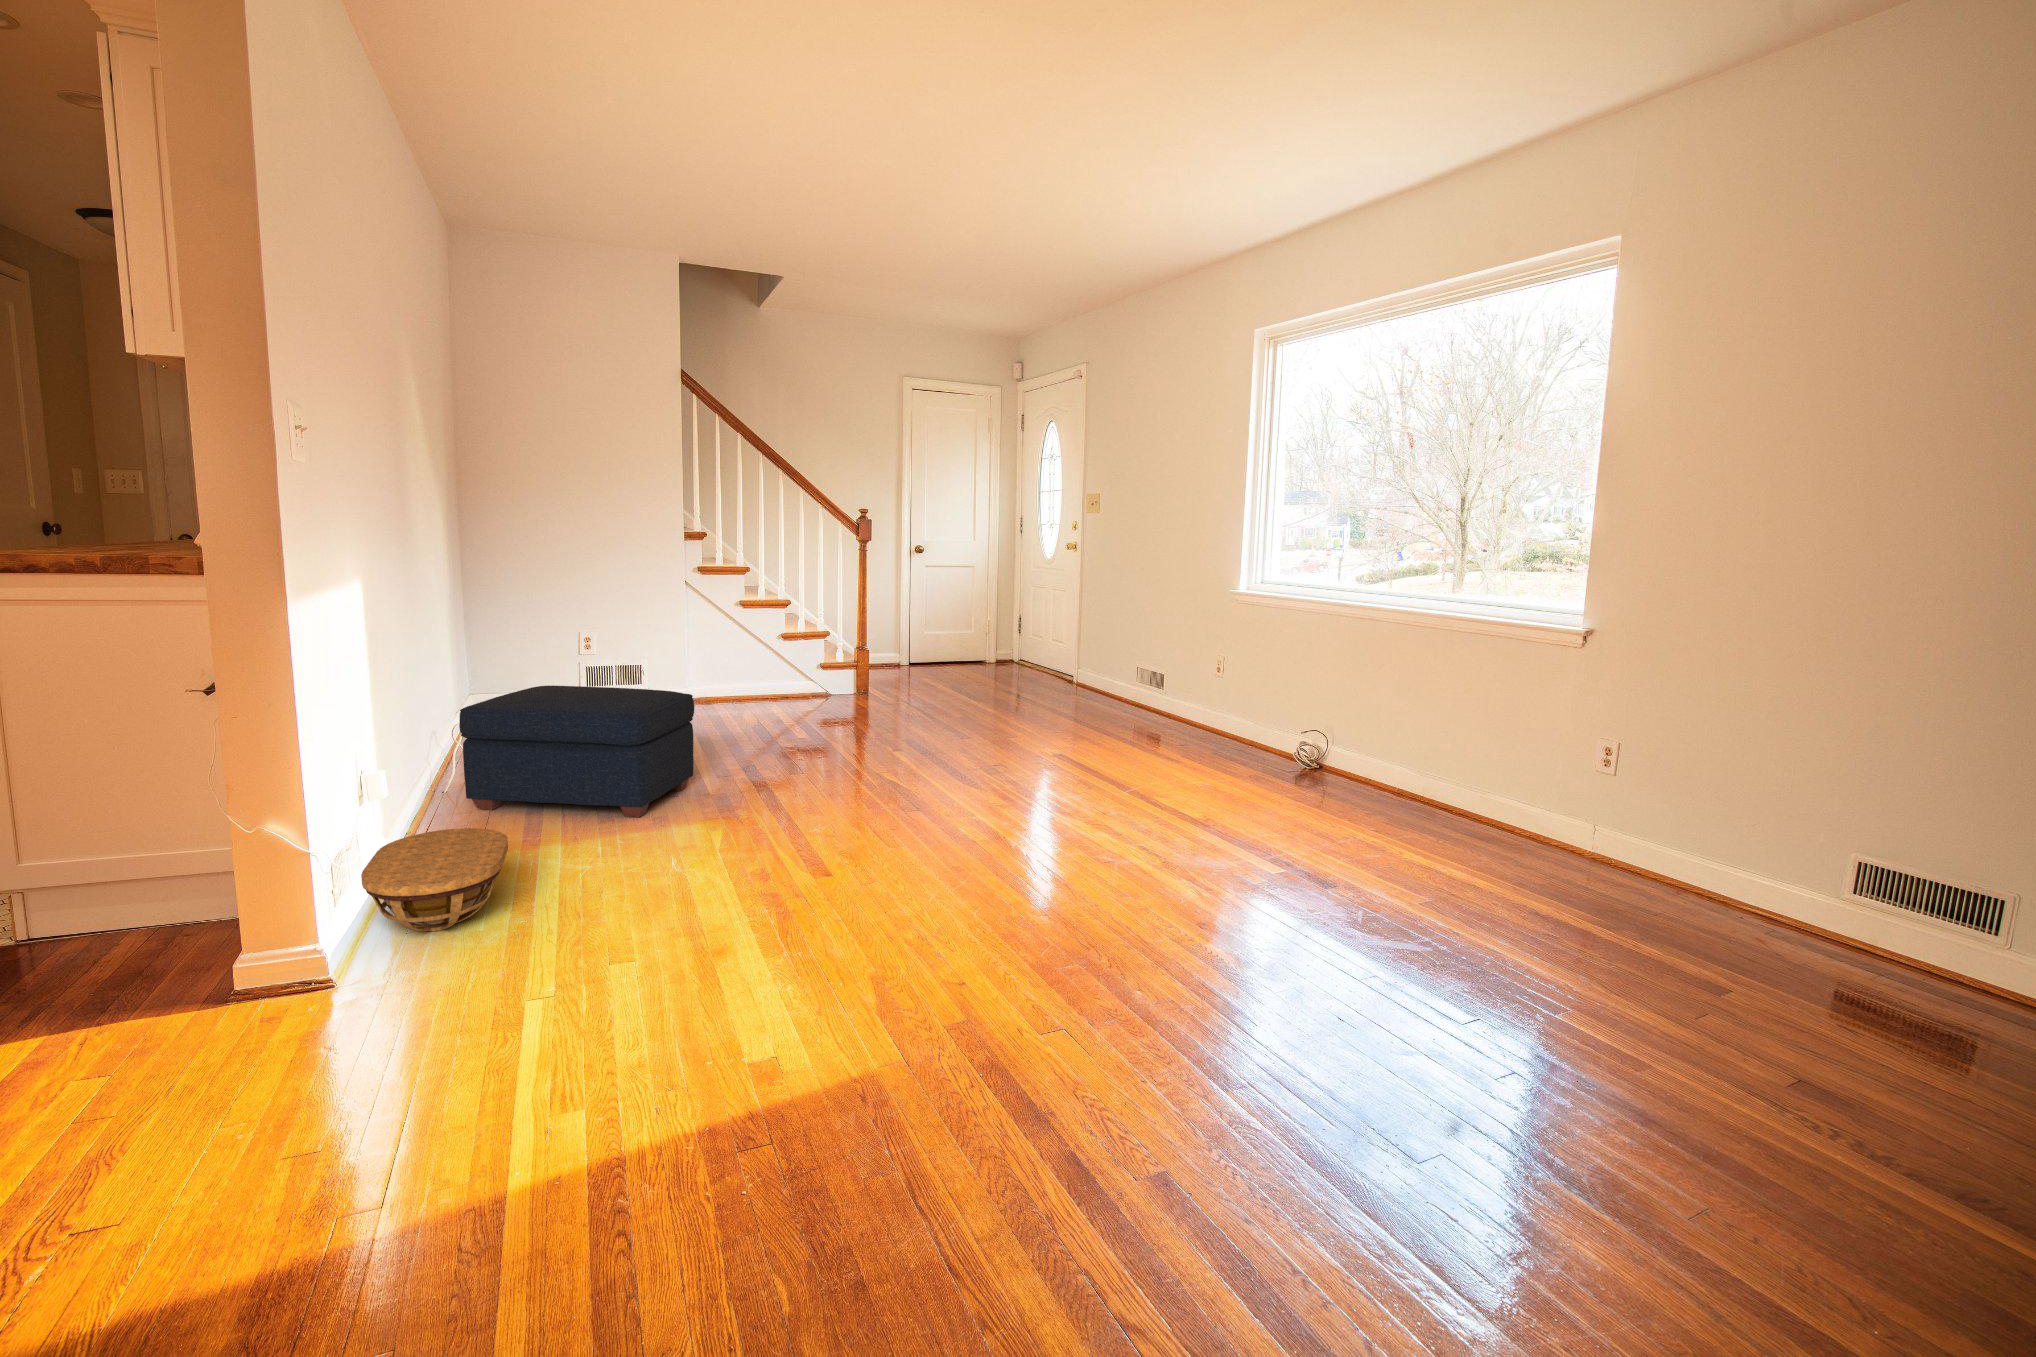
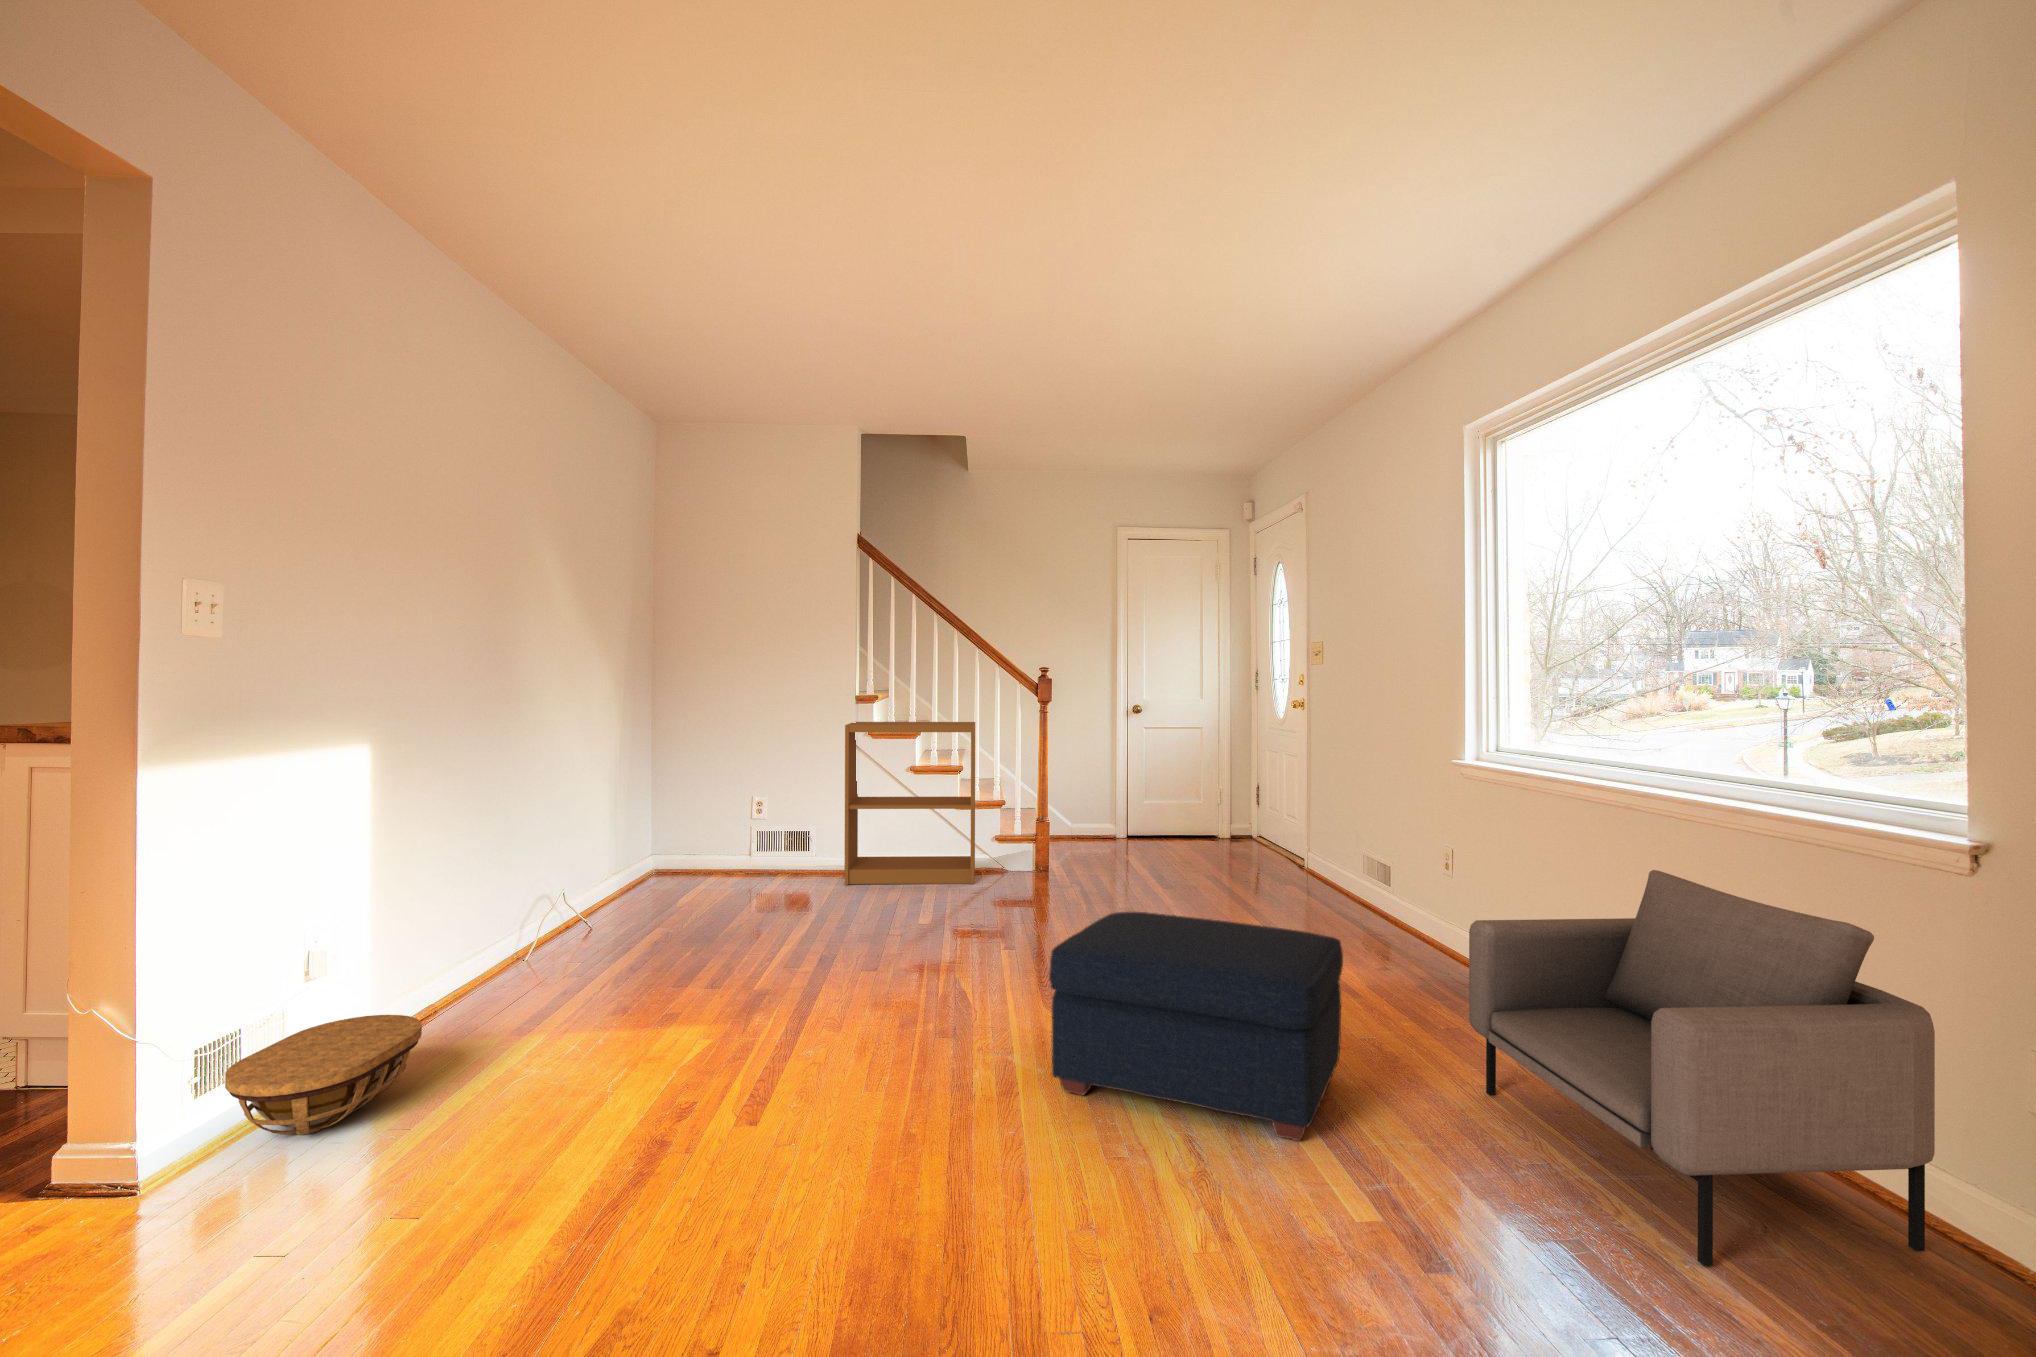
bookshelf: none [683,558,815,712] -> present [844,722,975,885]
armchair: none [1296,658,1565,870] -> present [1469,870,1935,1266]
ottoman: present [459,686,694,817] -> present [1049,912,1343,1141]

